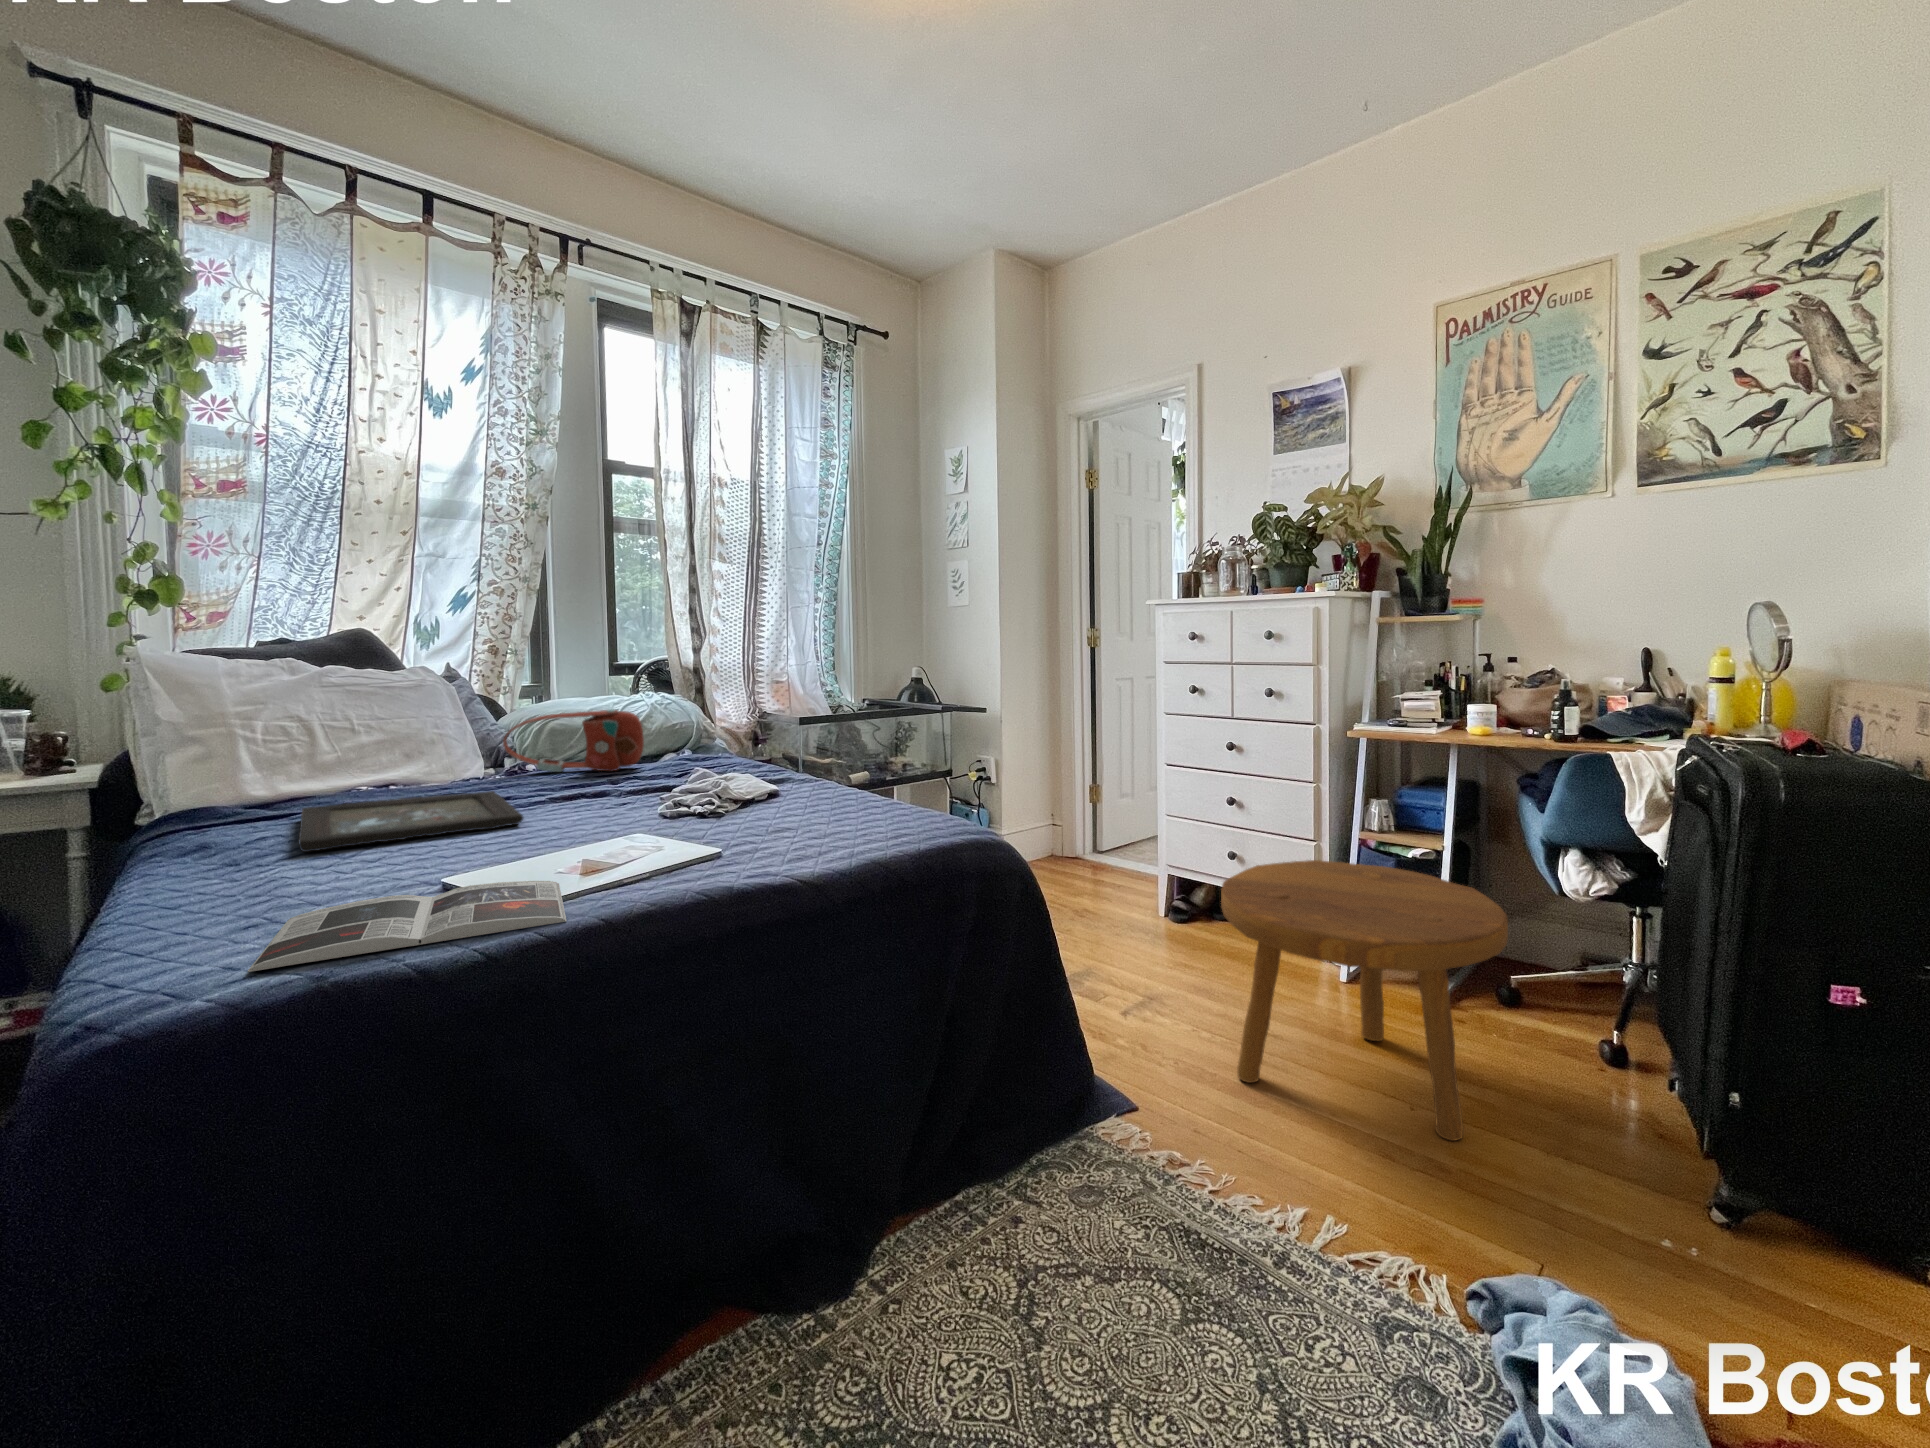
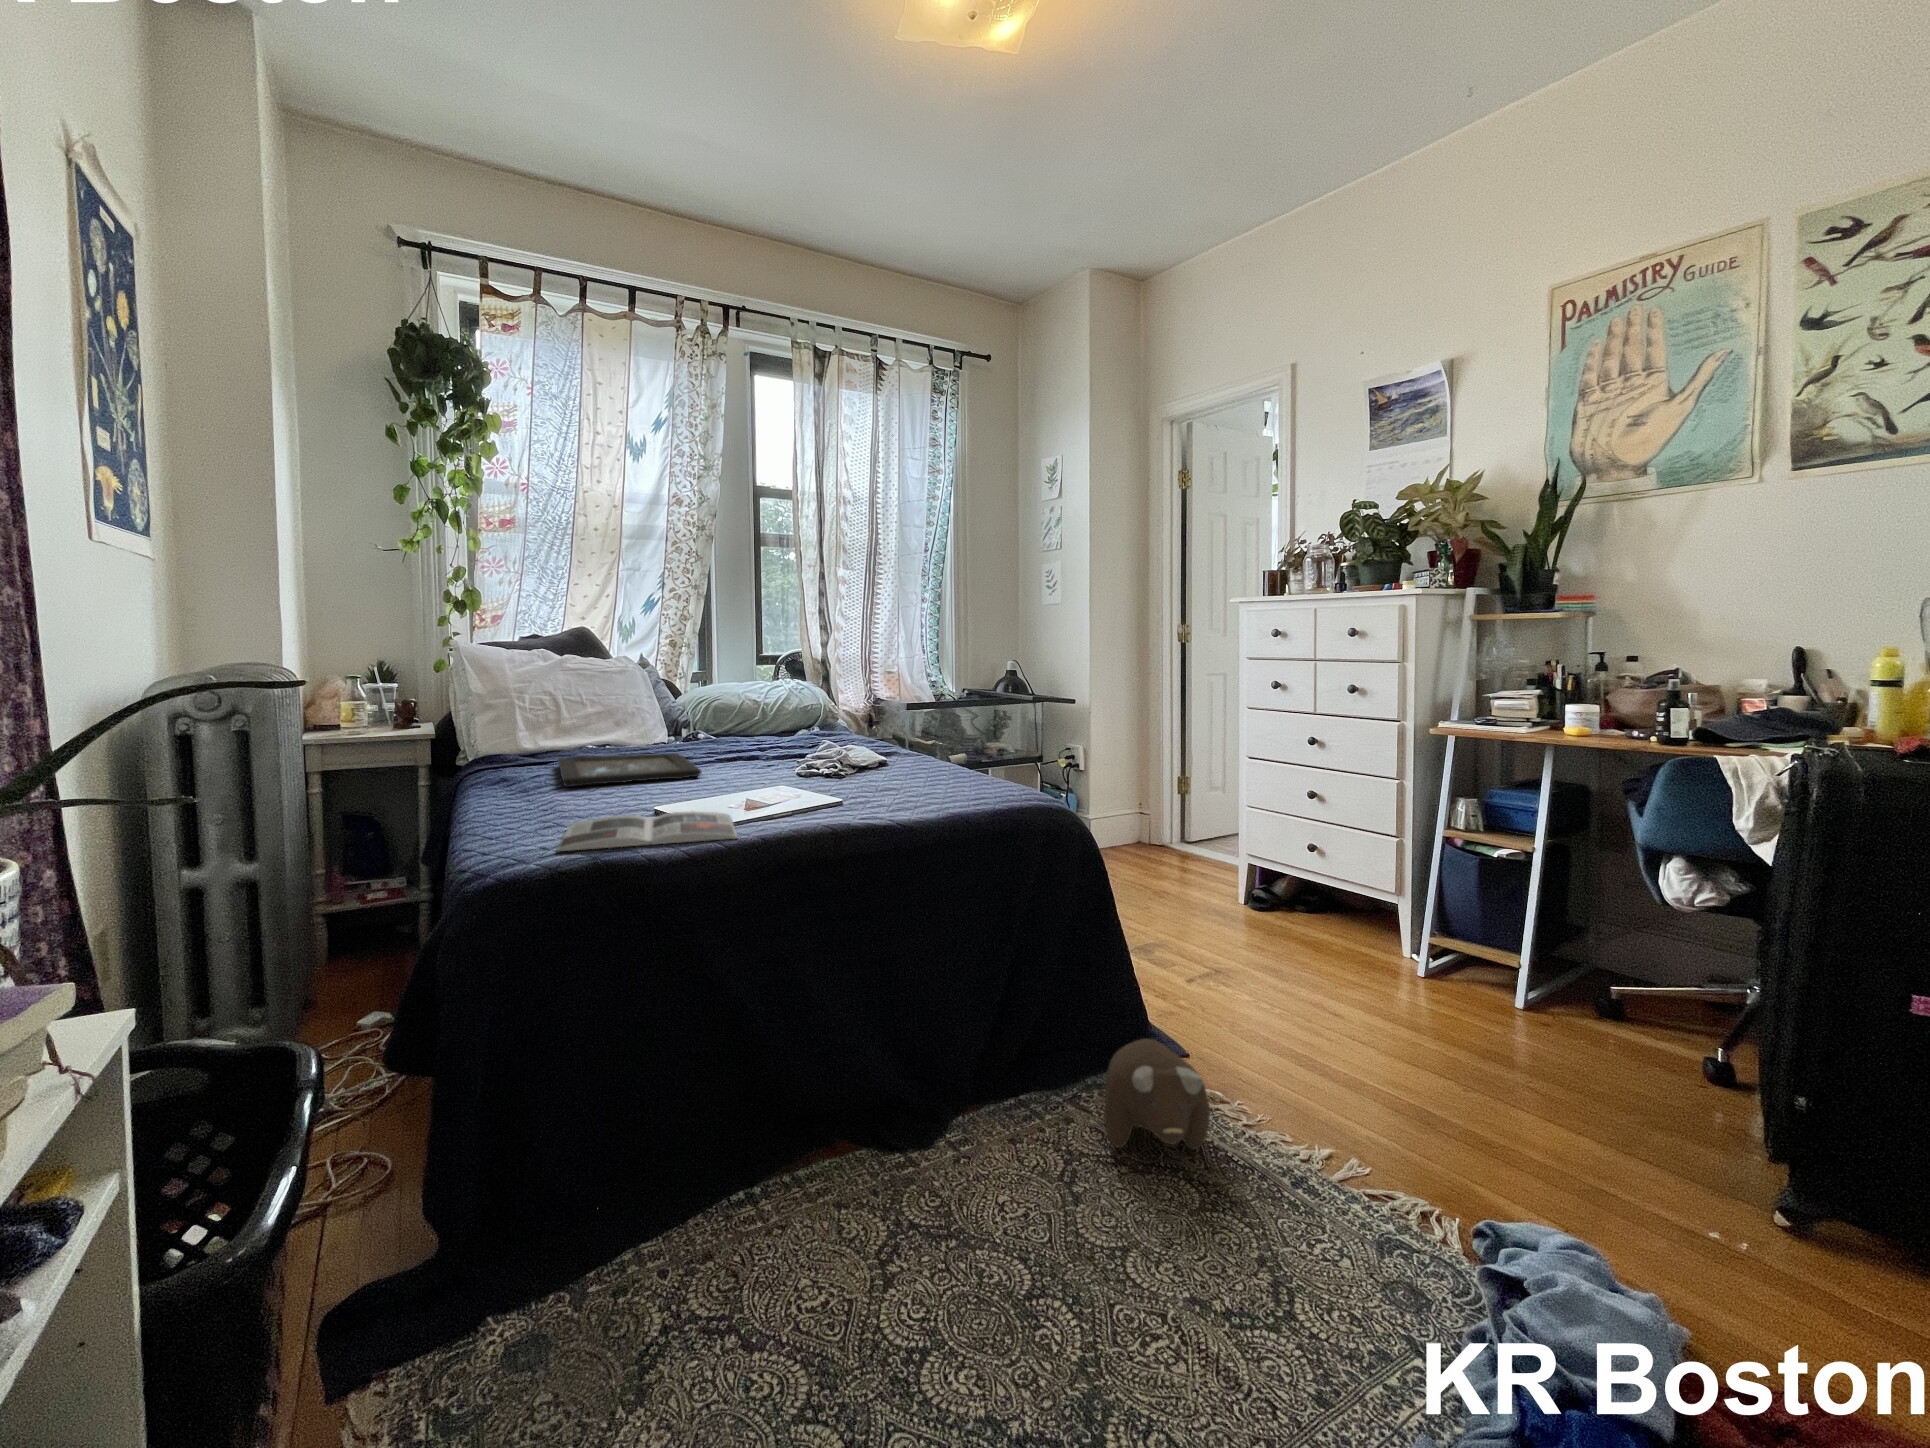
handbag: present [503,709,644,772] -> none [682,693,783,743]
footstool: present [1221,860,1508,1141] -> none [1277,851,1576,1121]
plush toy: none [1058,1110,1180,1251] -> present [1104,1039,1210,1150]

